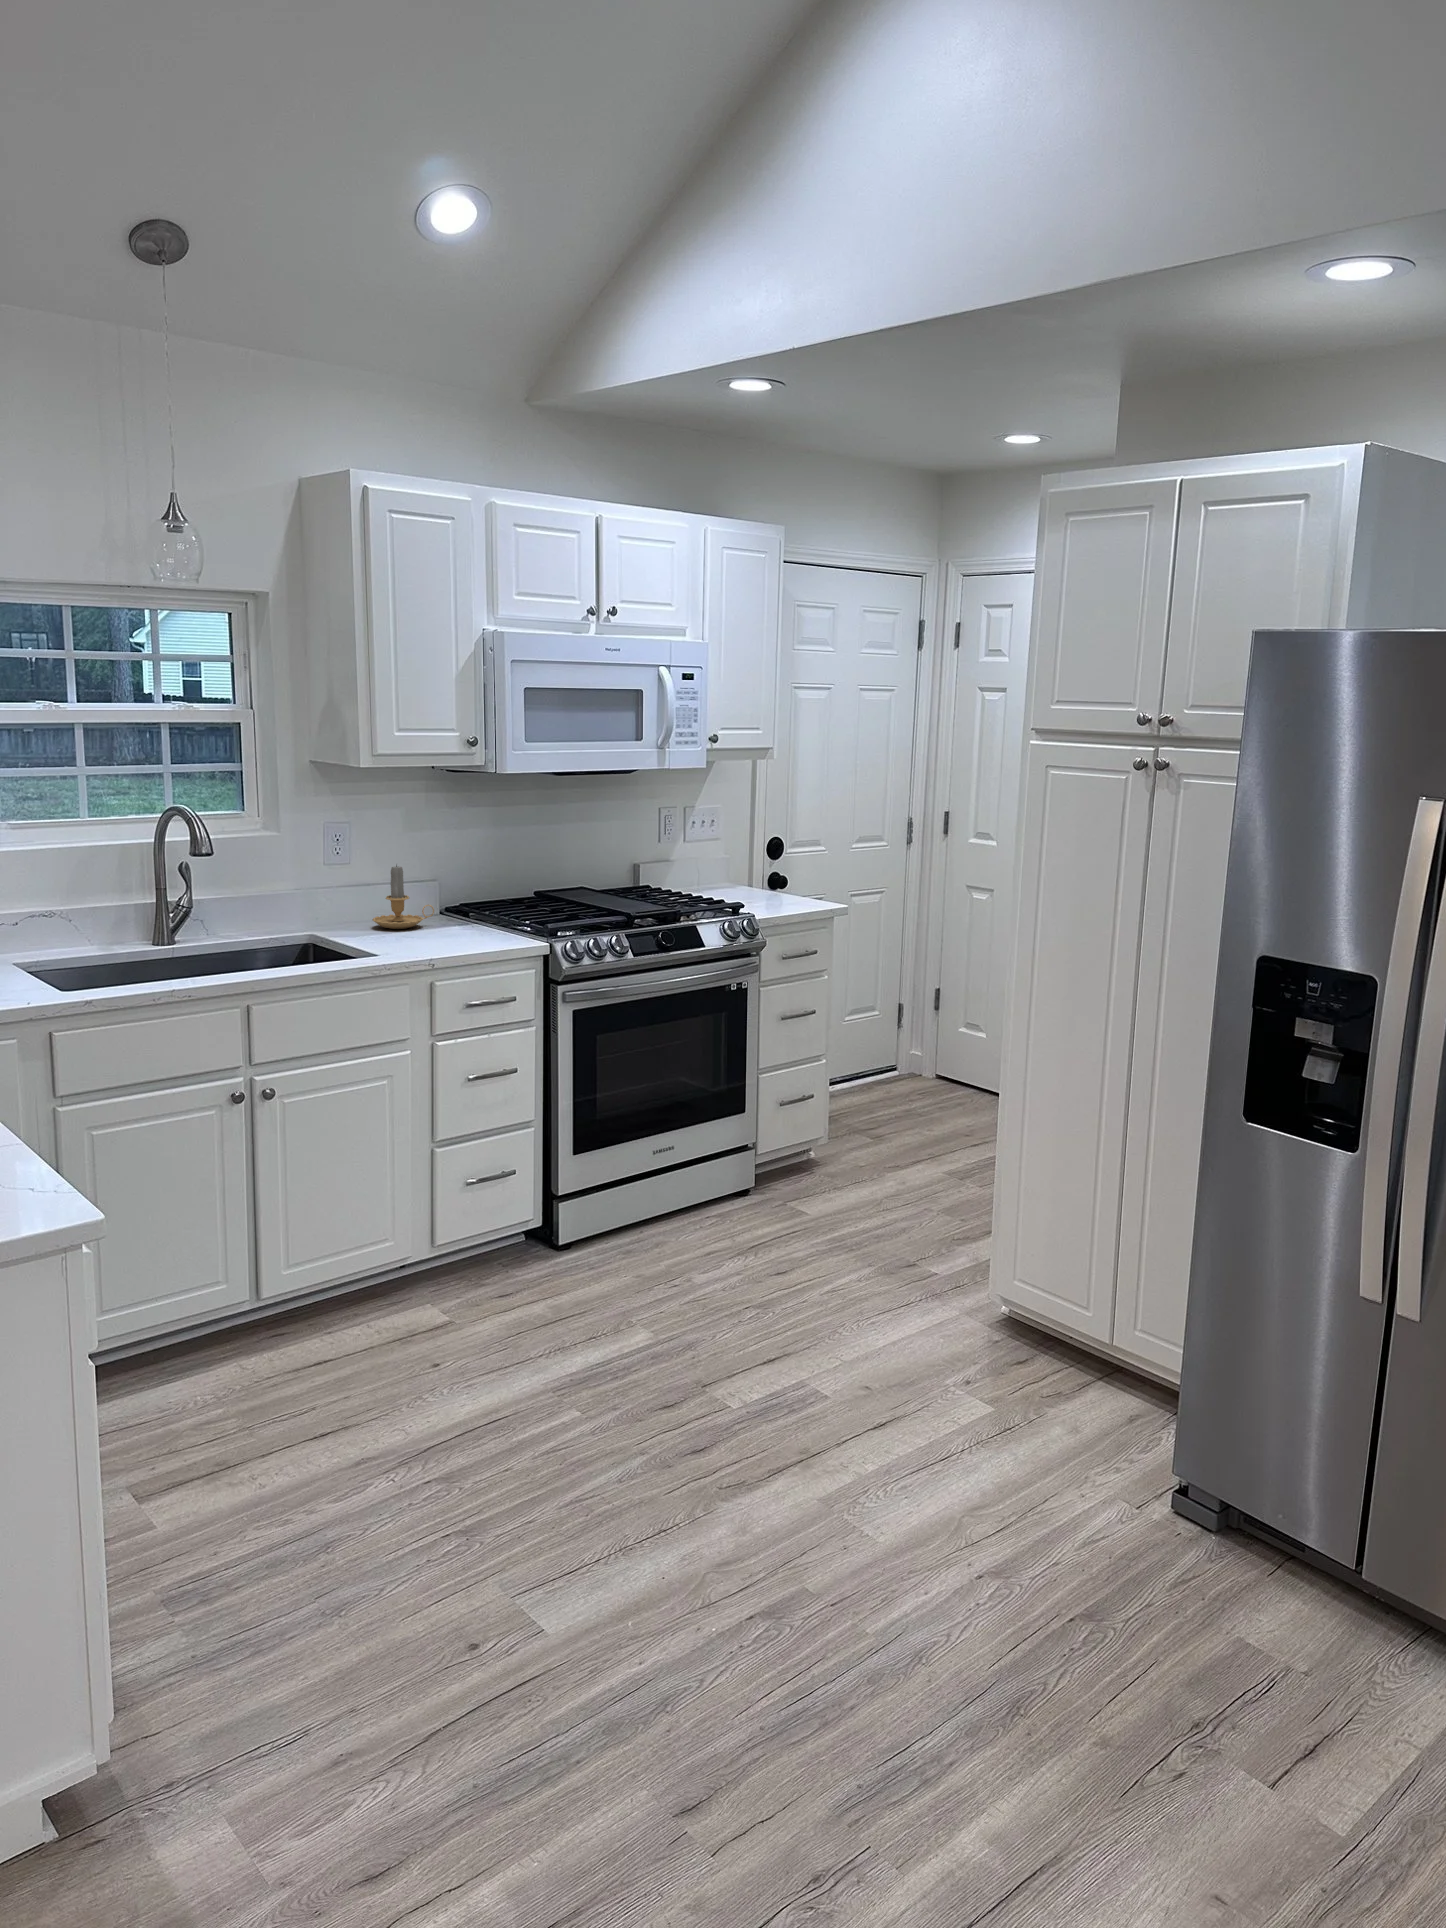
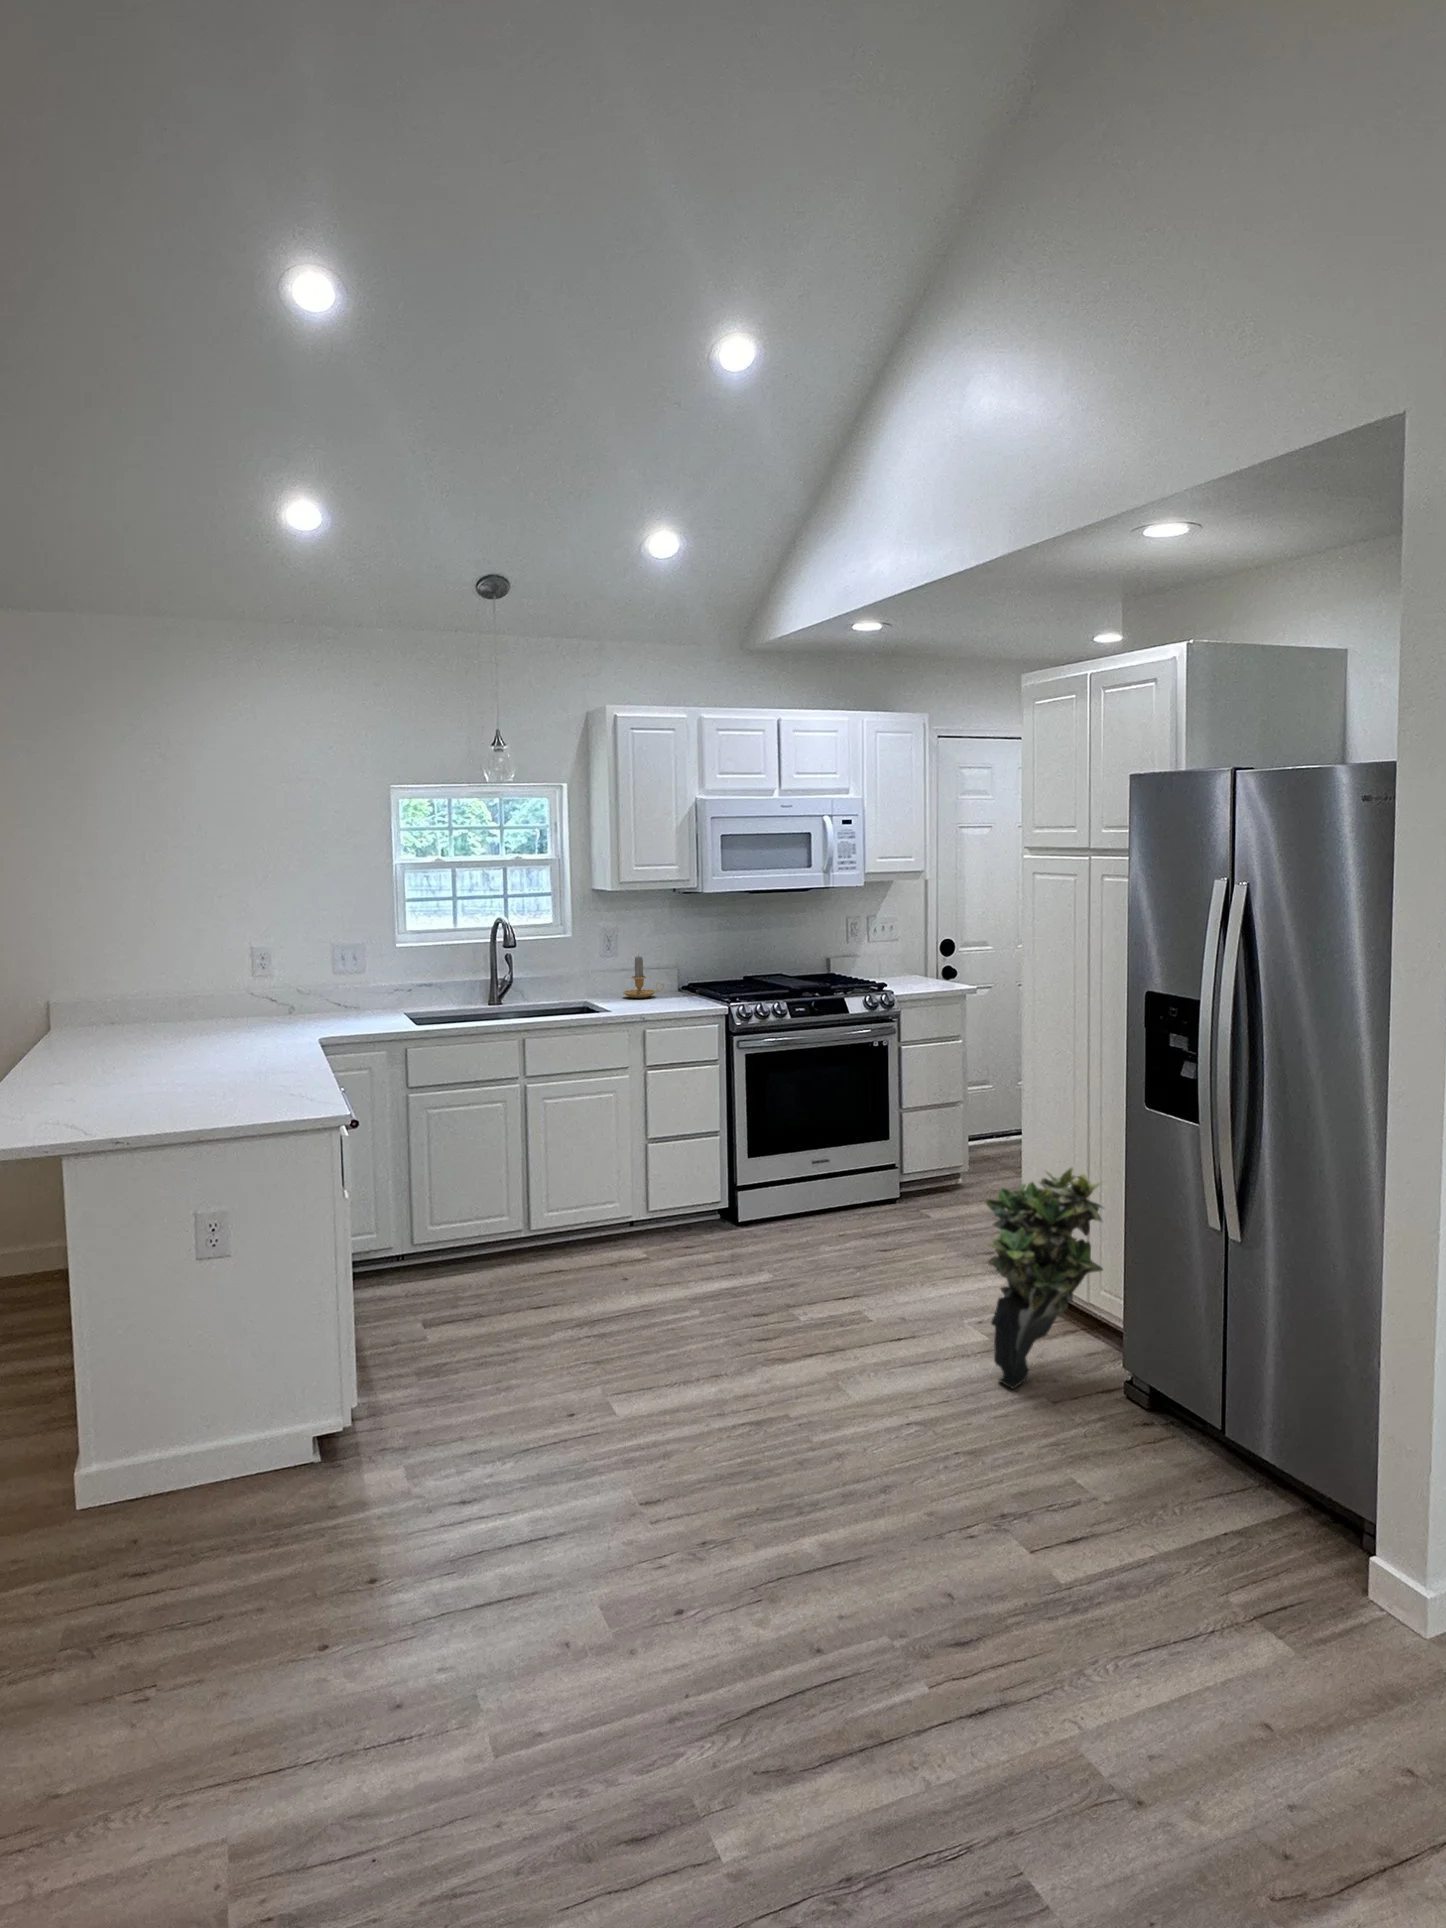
potted plant: none [1037,1181,1210,1508] -> present [986,1168,1103,1389]

